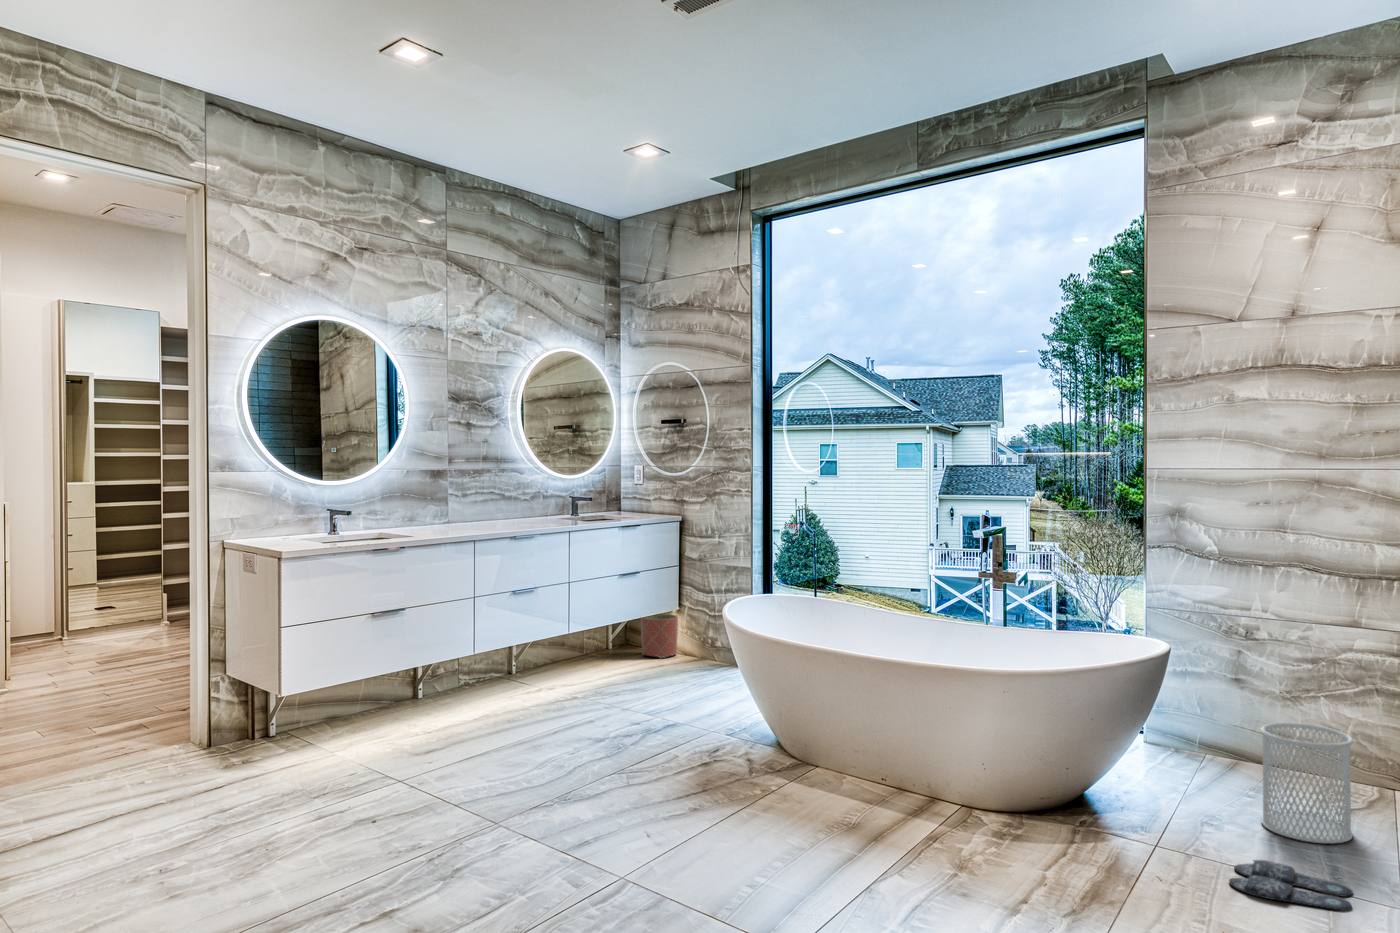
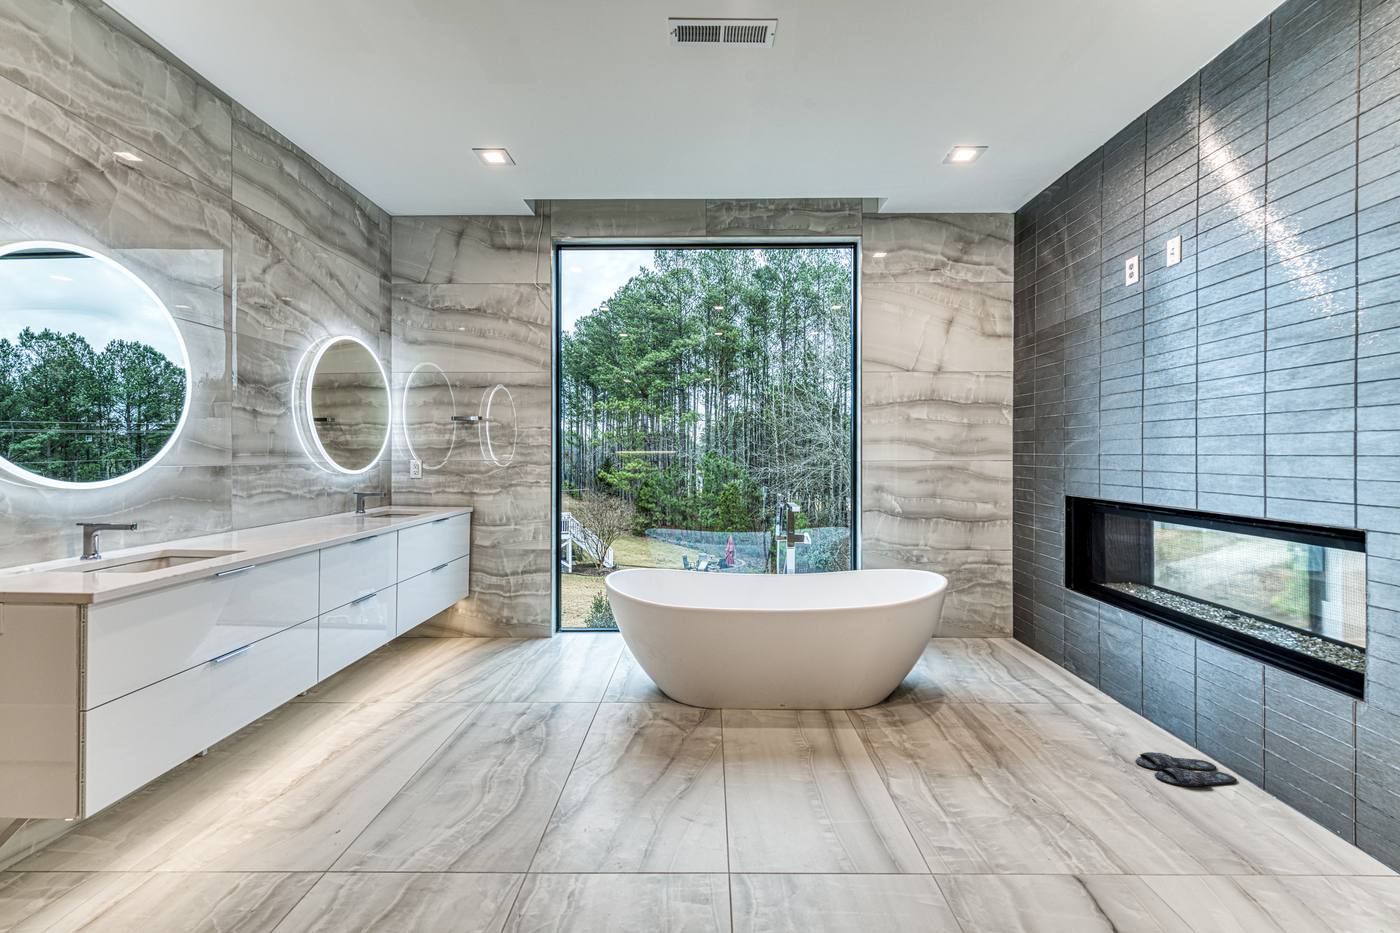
planter: present [641,614,678,658] -> none [433,603,471,648]
wastebasket: present [1261,723,1353,844] -> none [1076,643,1141,728]

